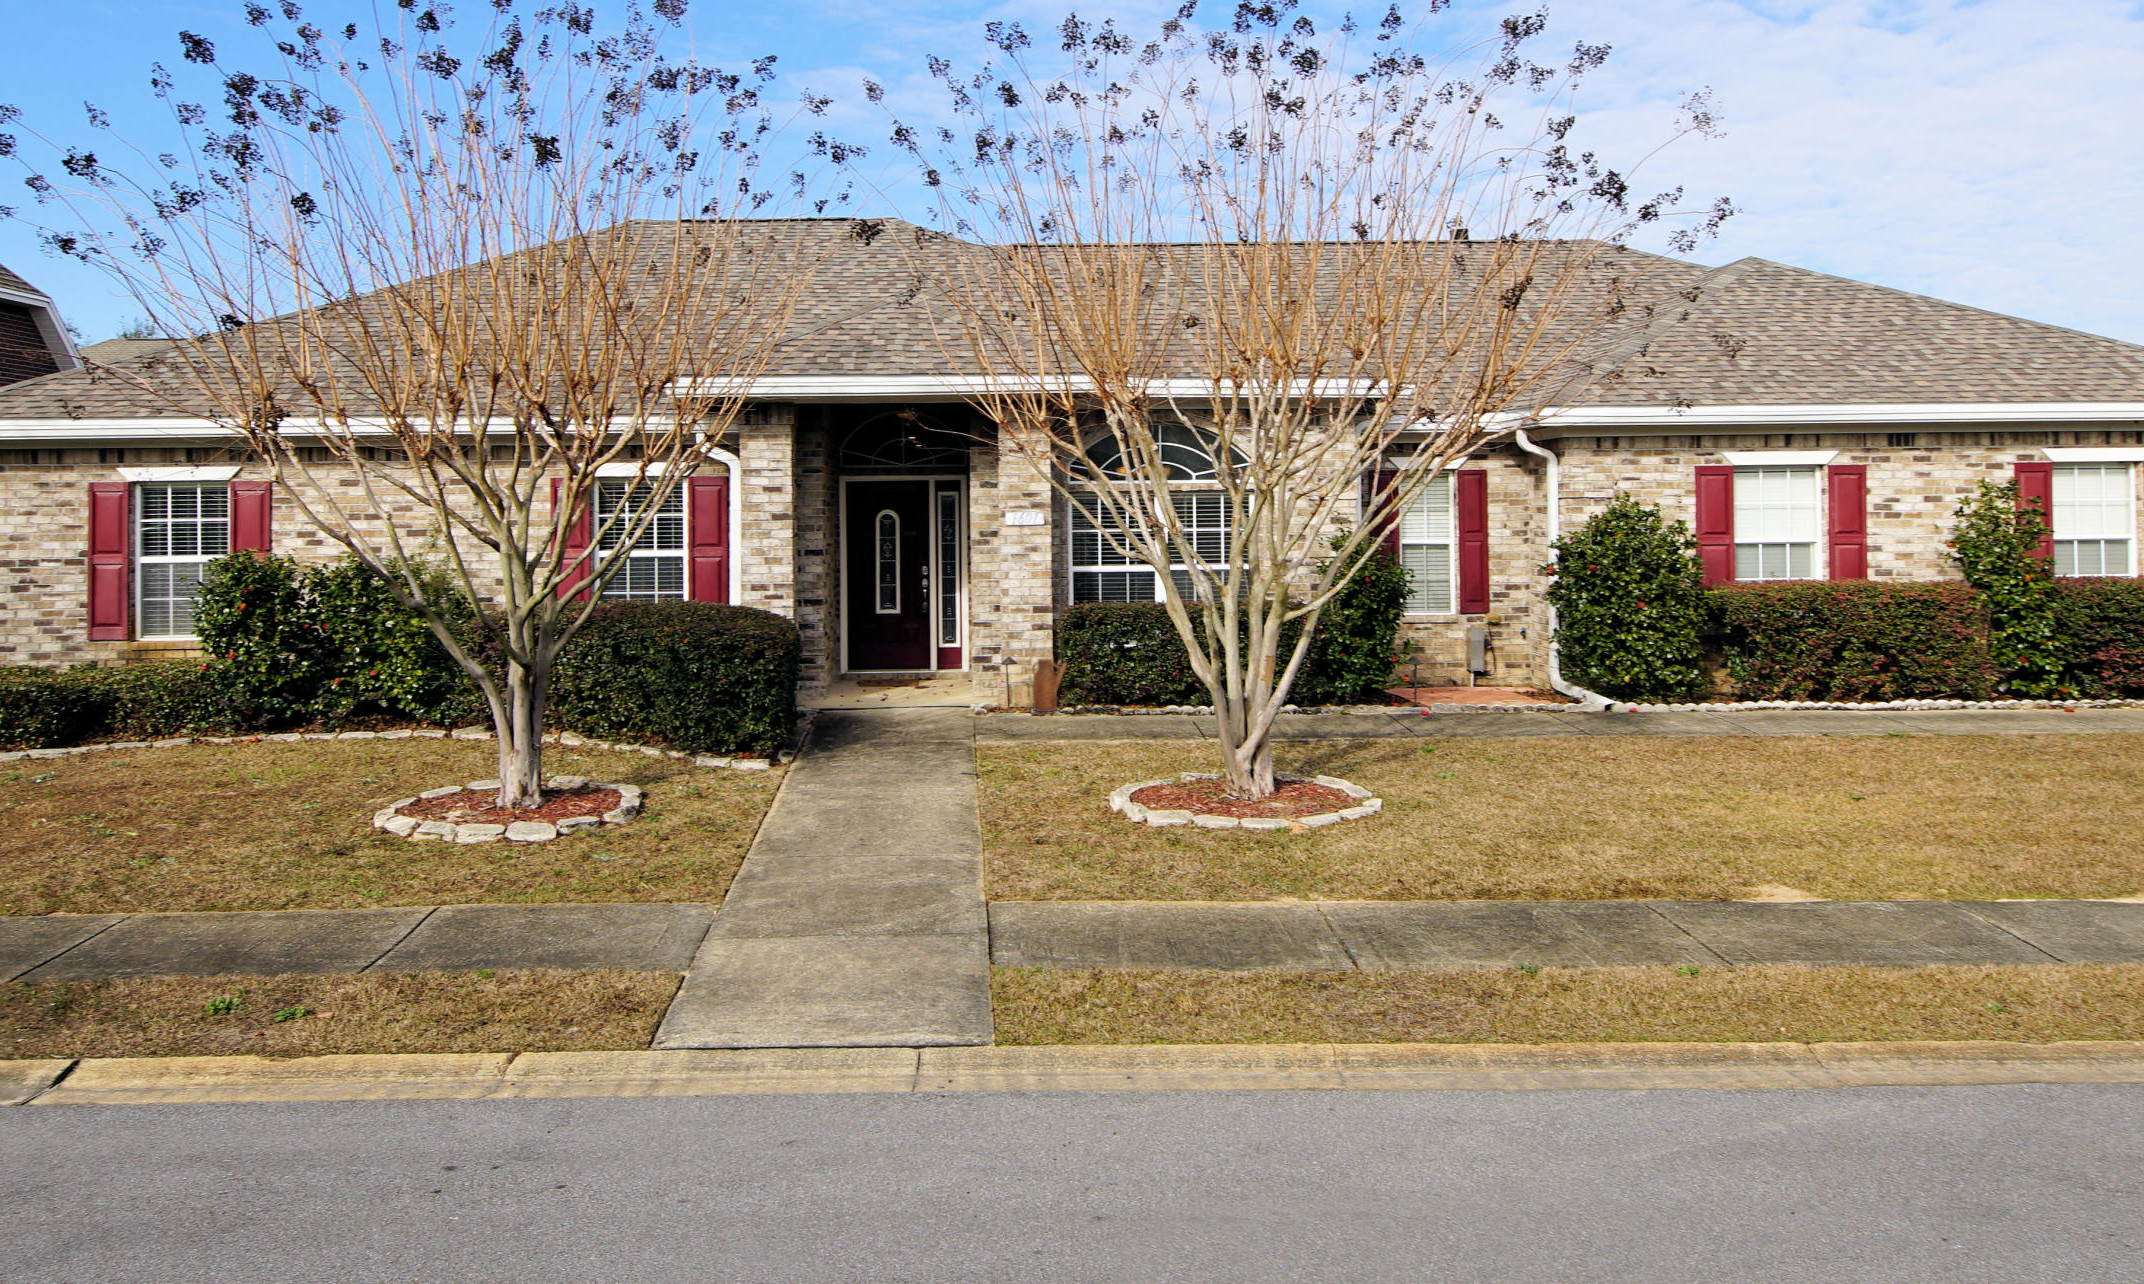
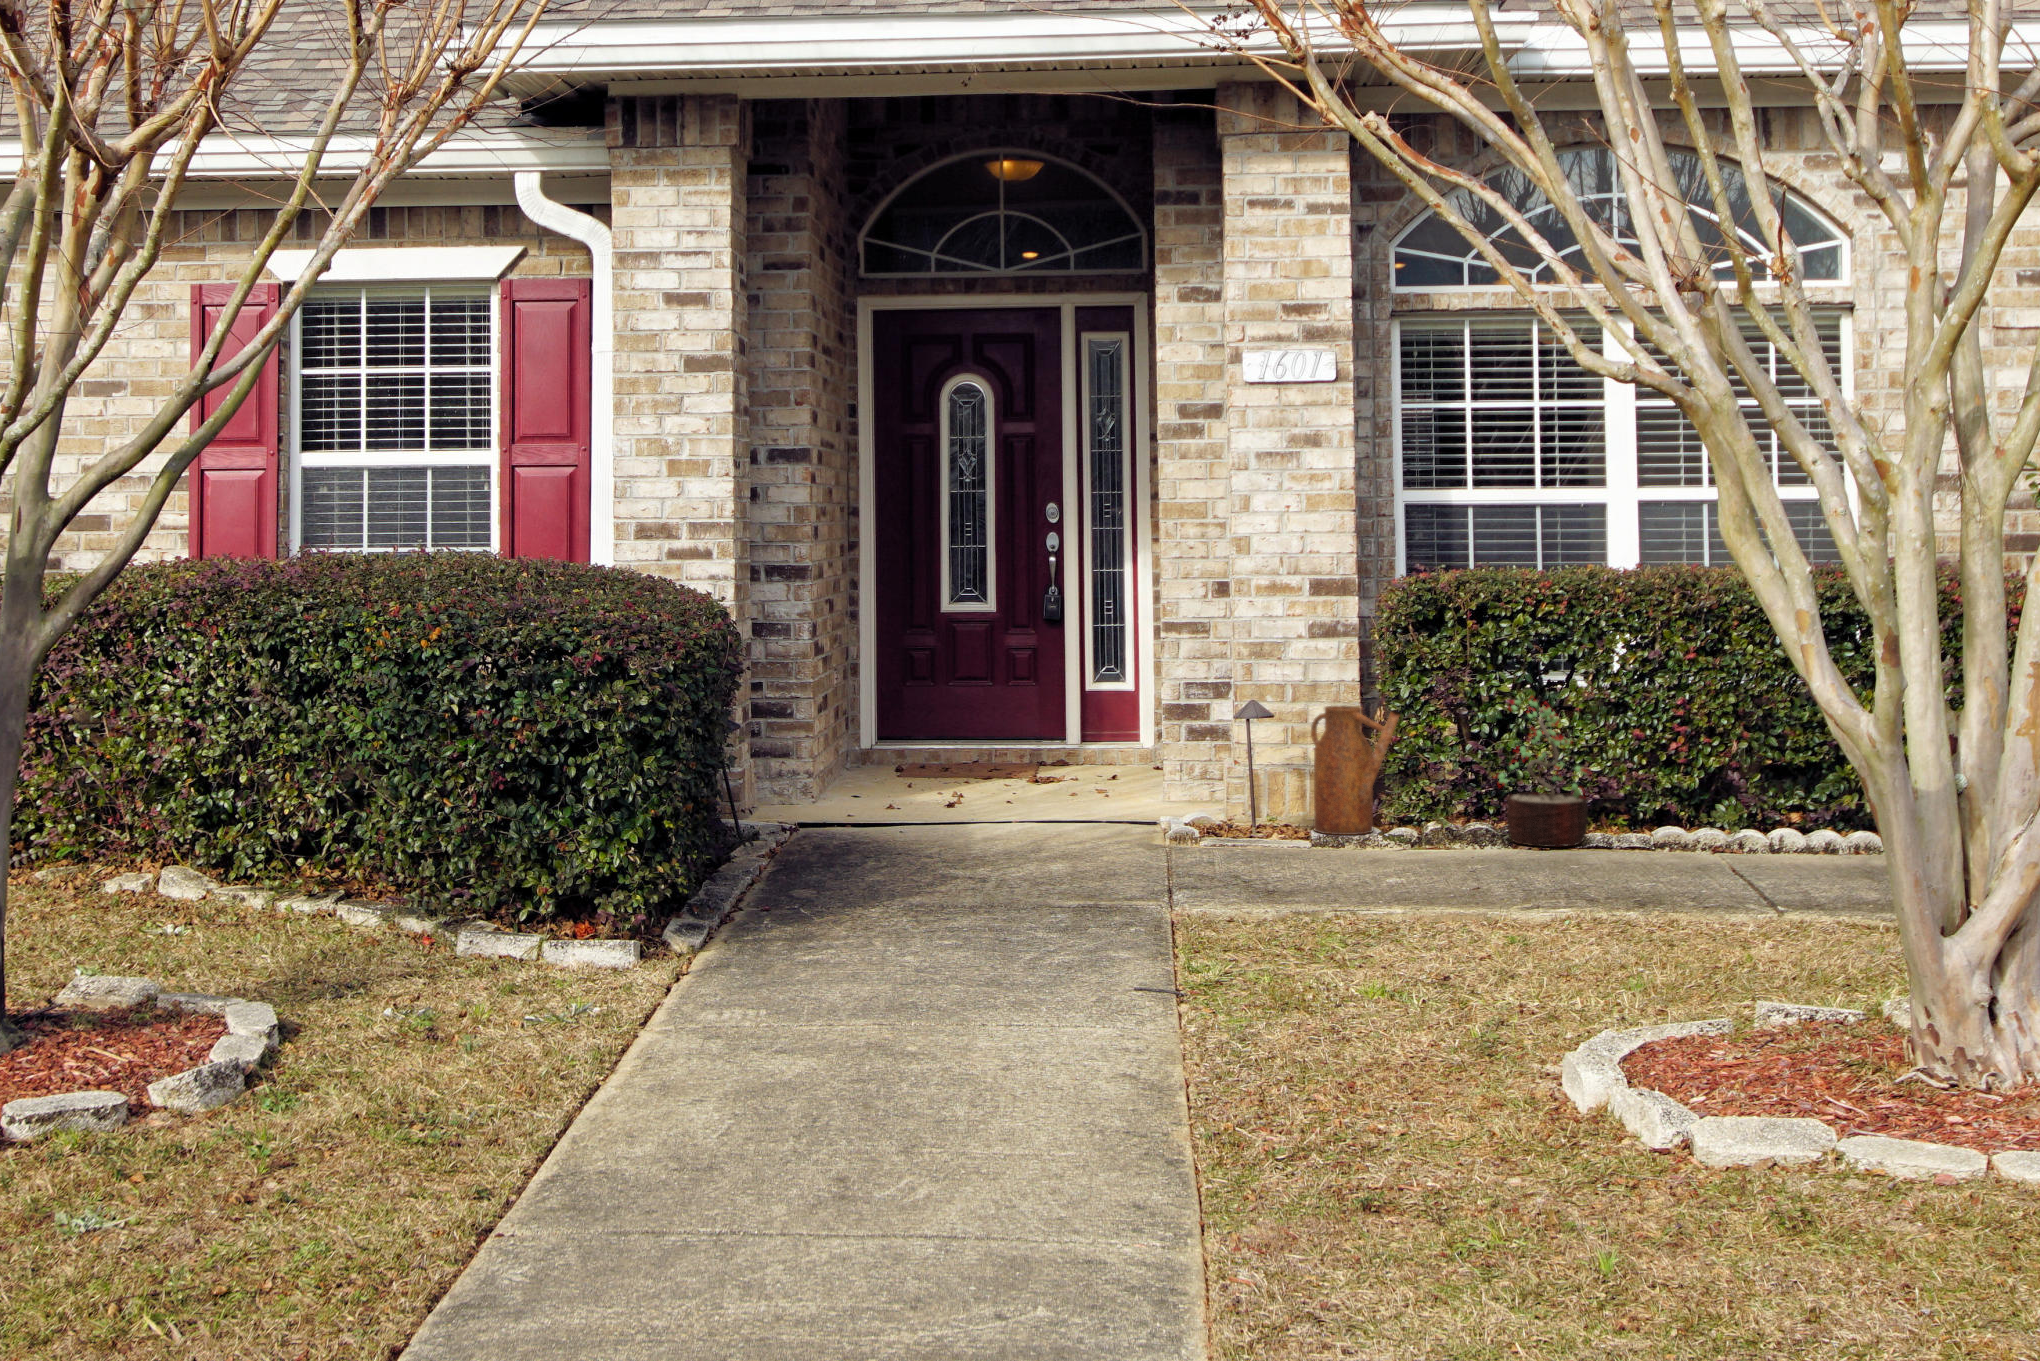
decorative plant: none [1105,654,1144,716] -> present [1494,698,1591,847]

